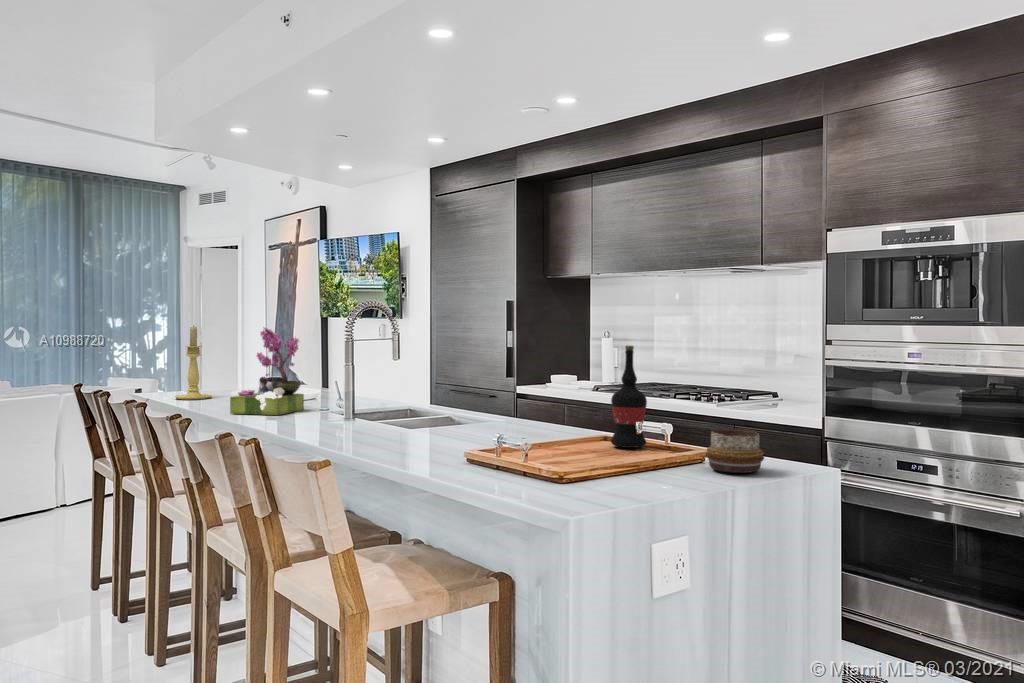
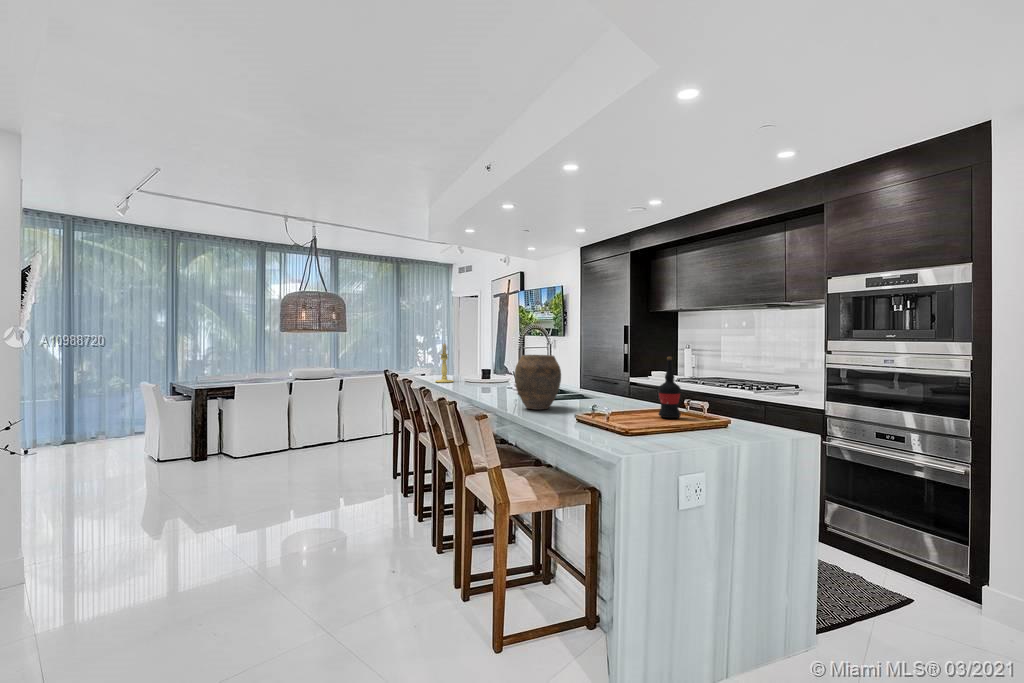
flower arrangement: present [230,328,304,415] -> none [458,344,497,393]
vase: none [356,343,441,442] -> present [515,355,561,410]
decorative bowl: present [706,430,764,473] -> none [708,409,745,436]

